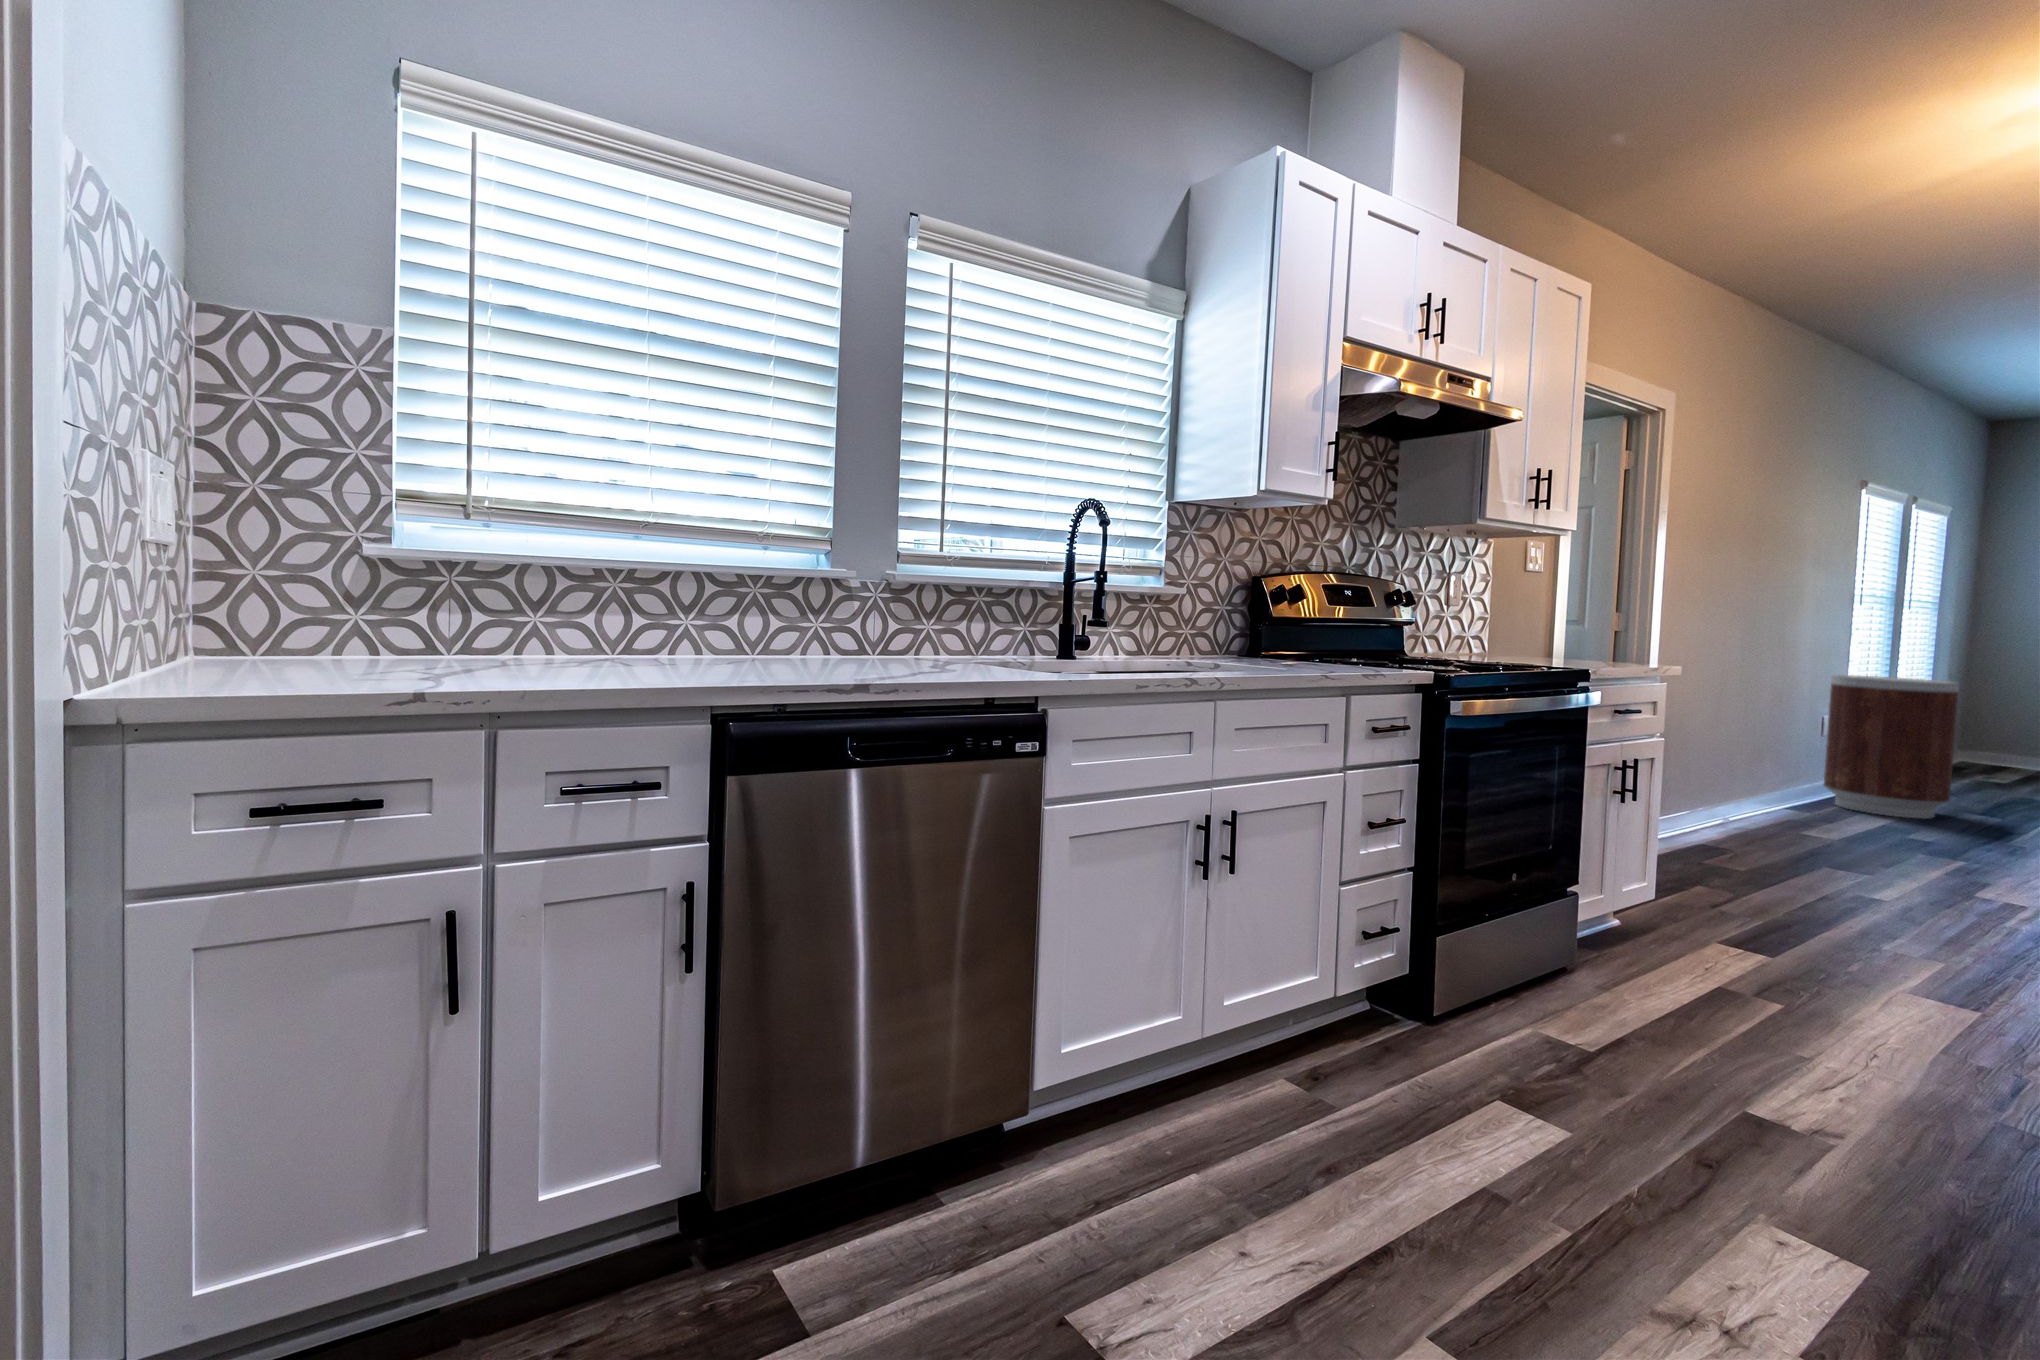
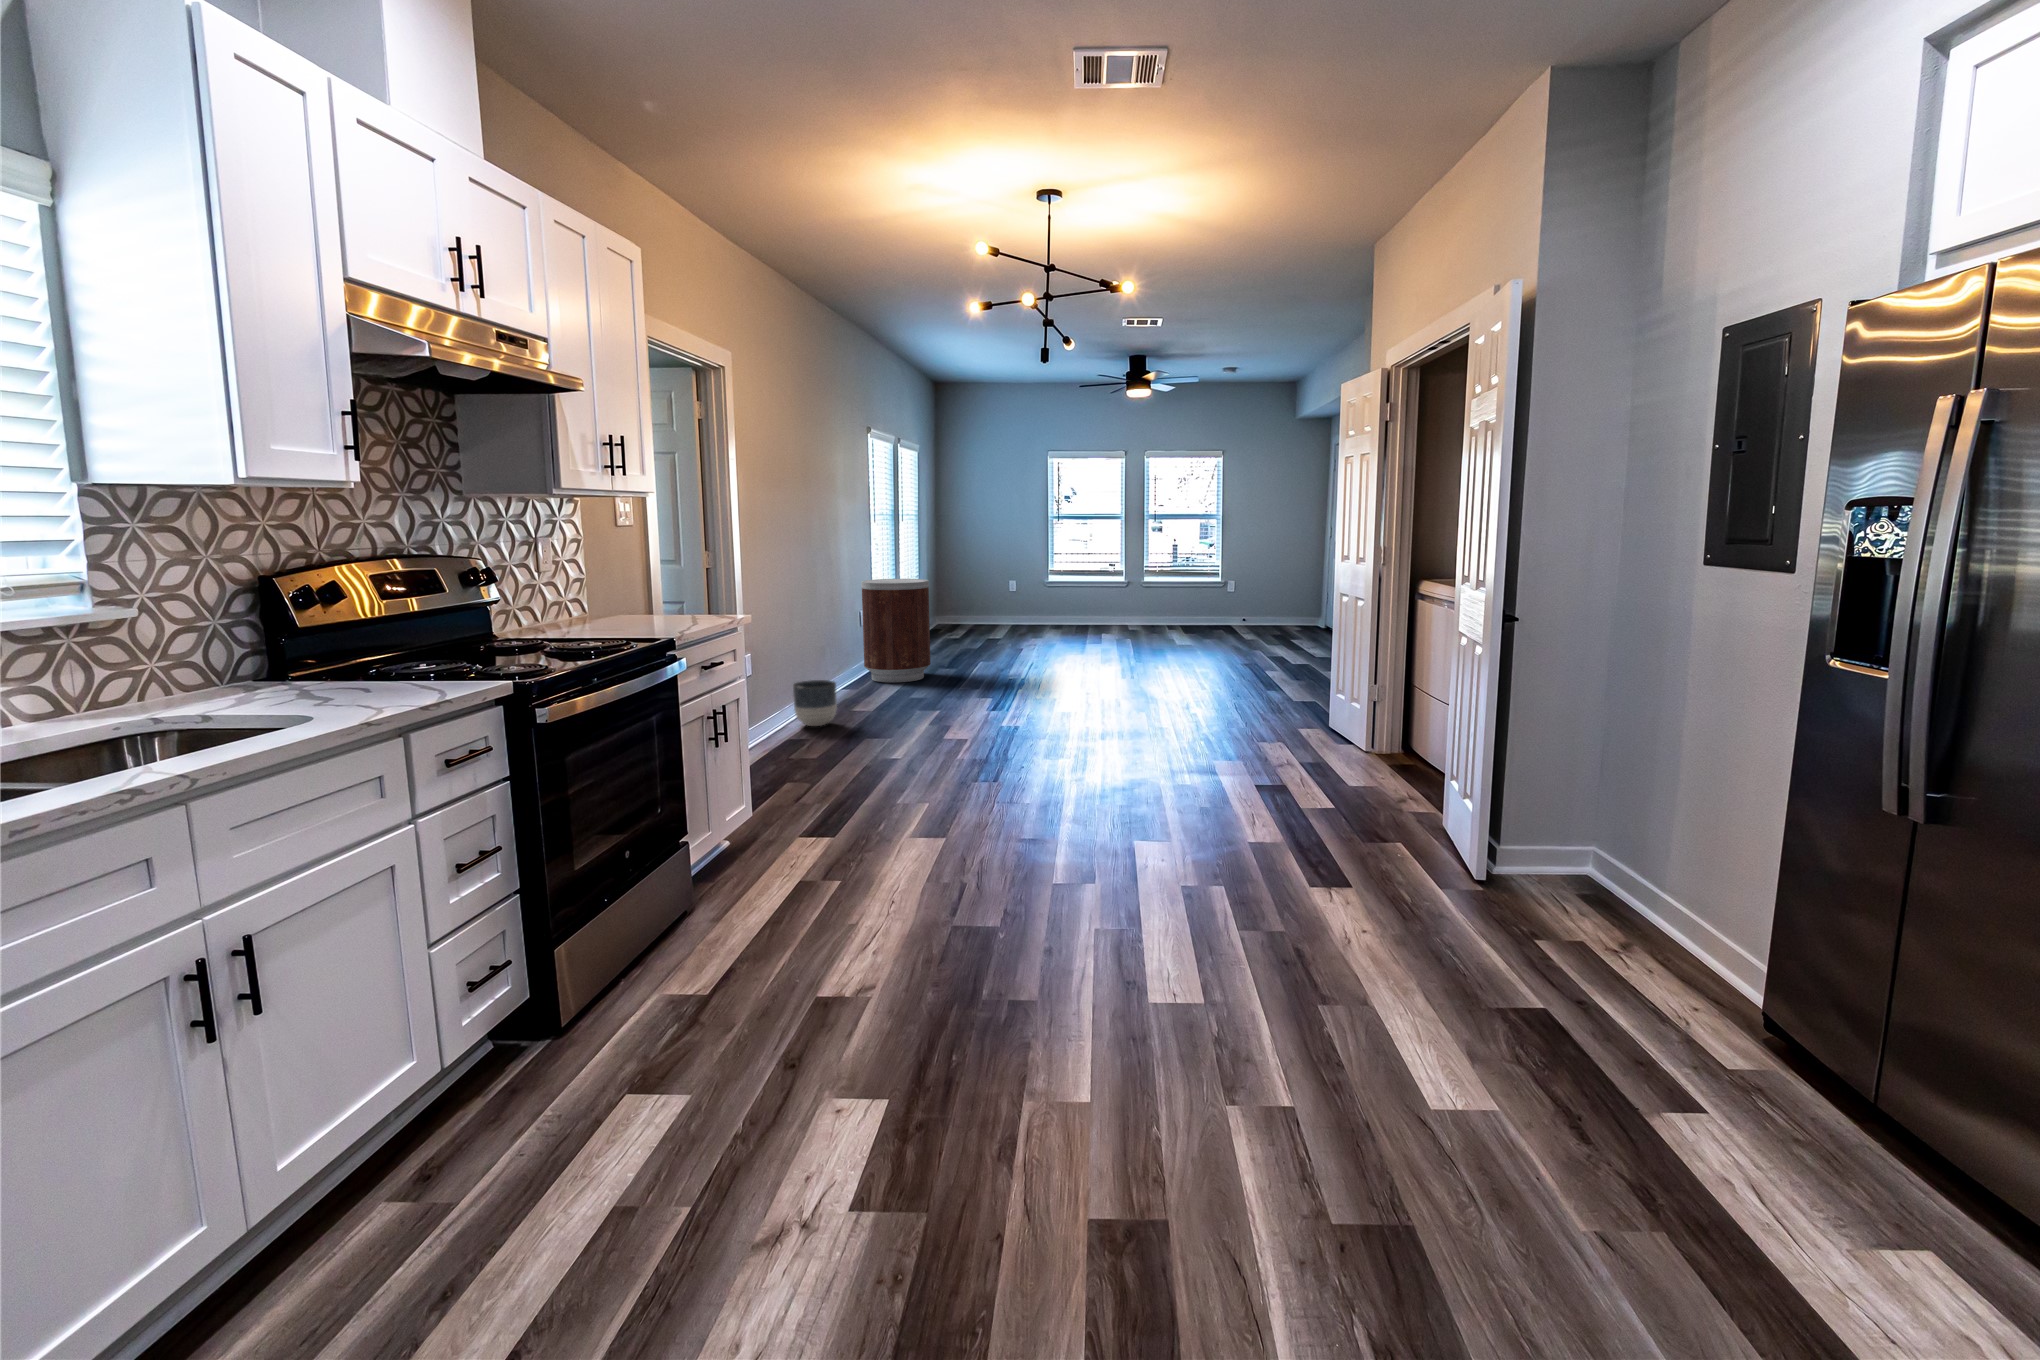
planter: none [1712,779,1781,837] -> present [793,680,837,726]

